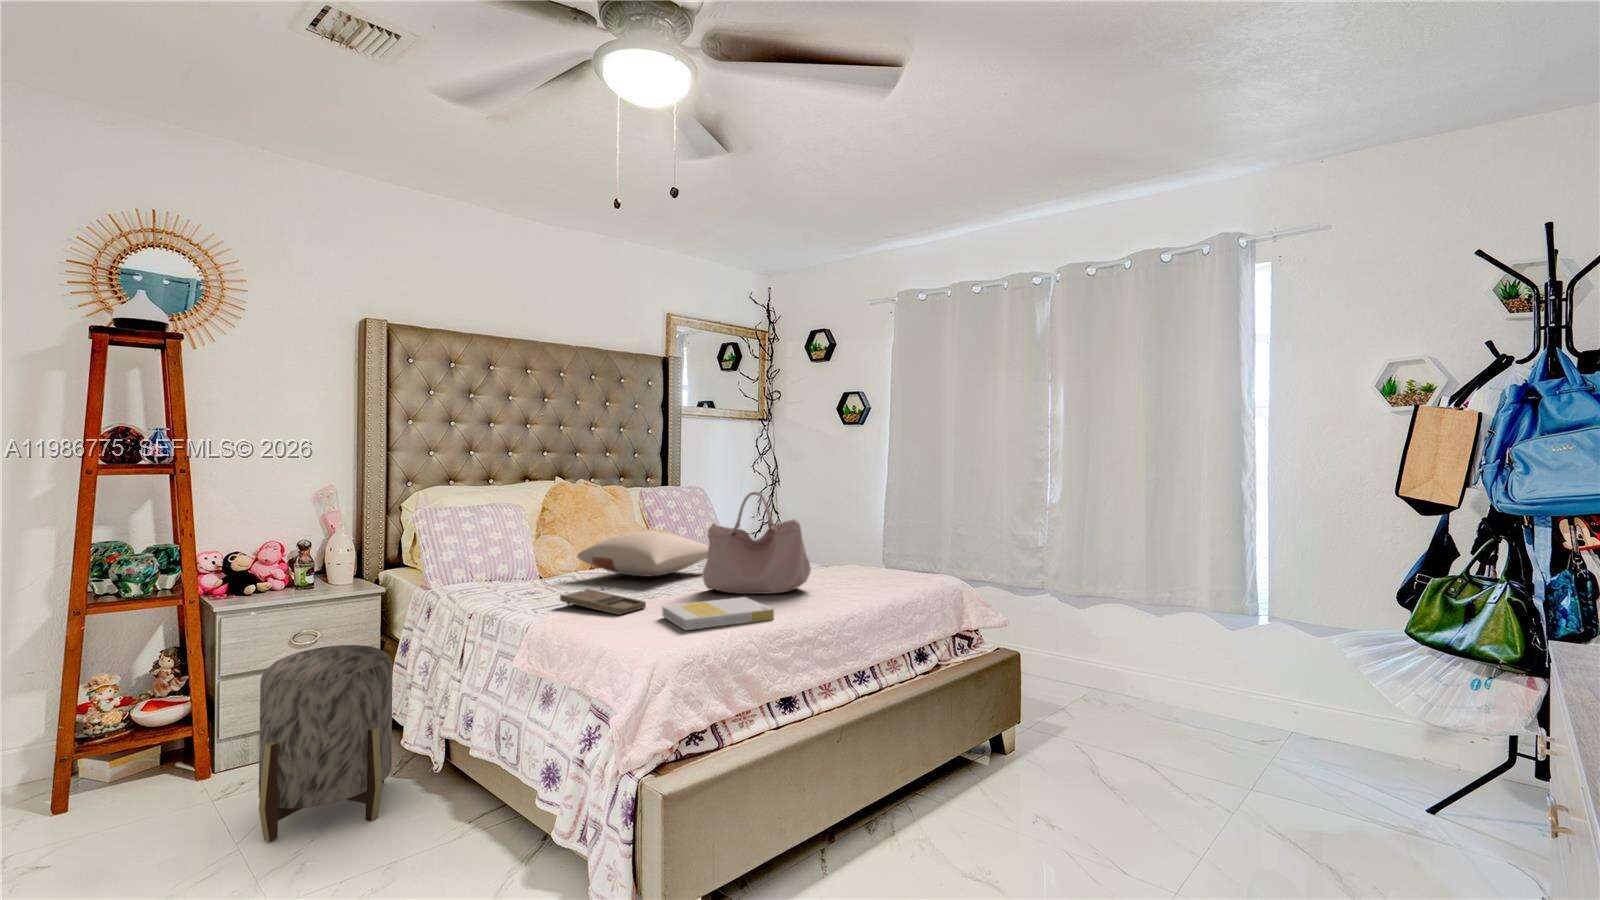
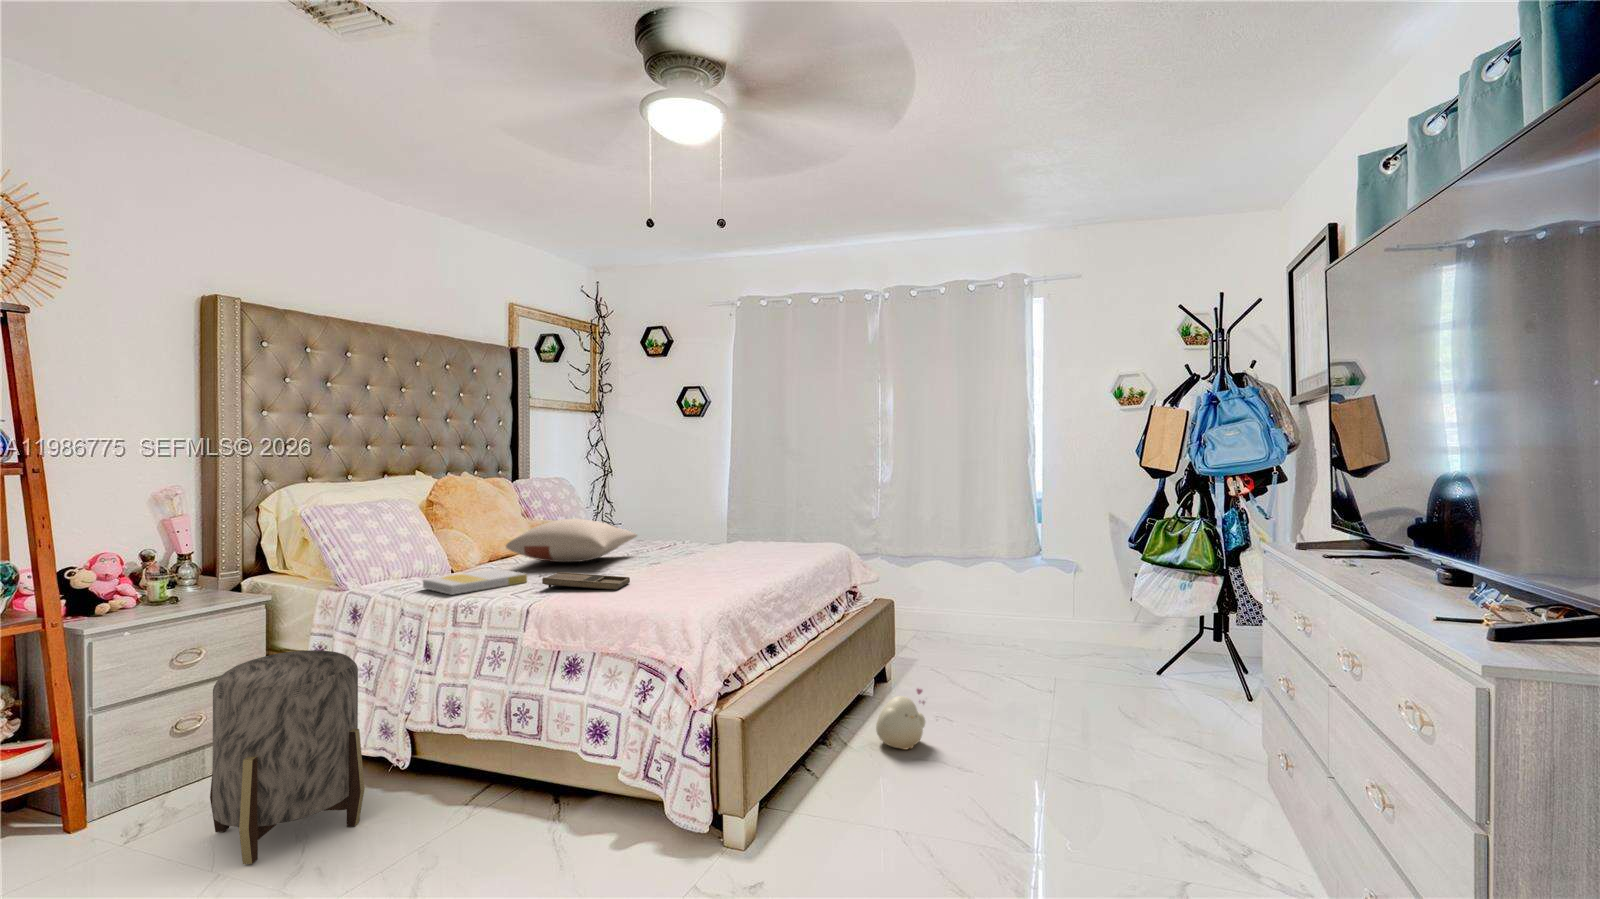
handbag: present [703,492,811,594] -> none [653,476,750,567]
book: present [662,597,774,630] -> present [423,569,527,595]
plush toy: none [928,778,1000,857] -> present [876,688,925,749]

